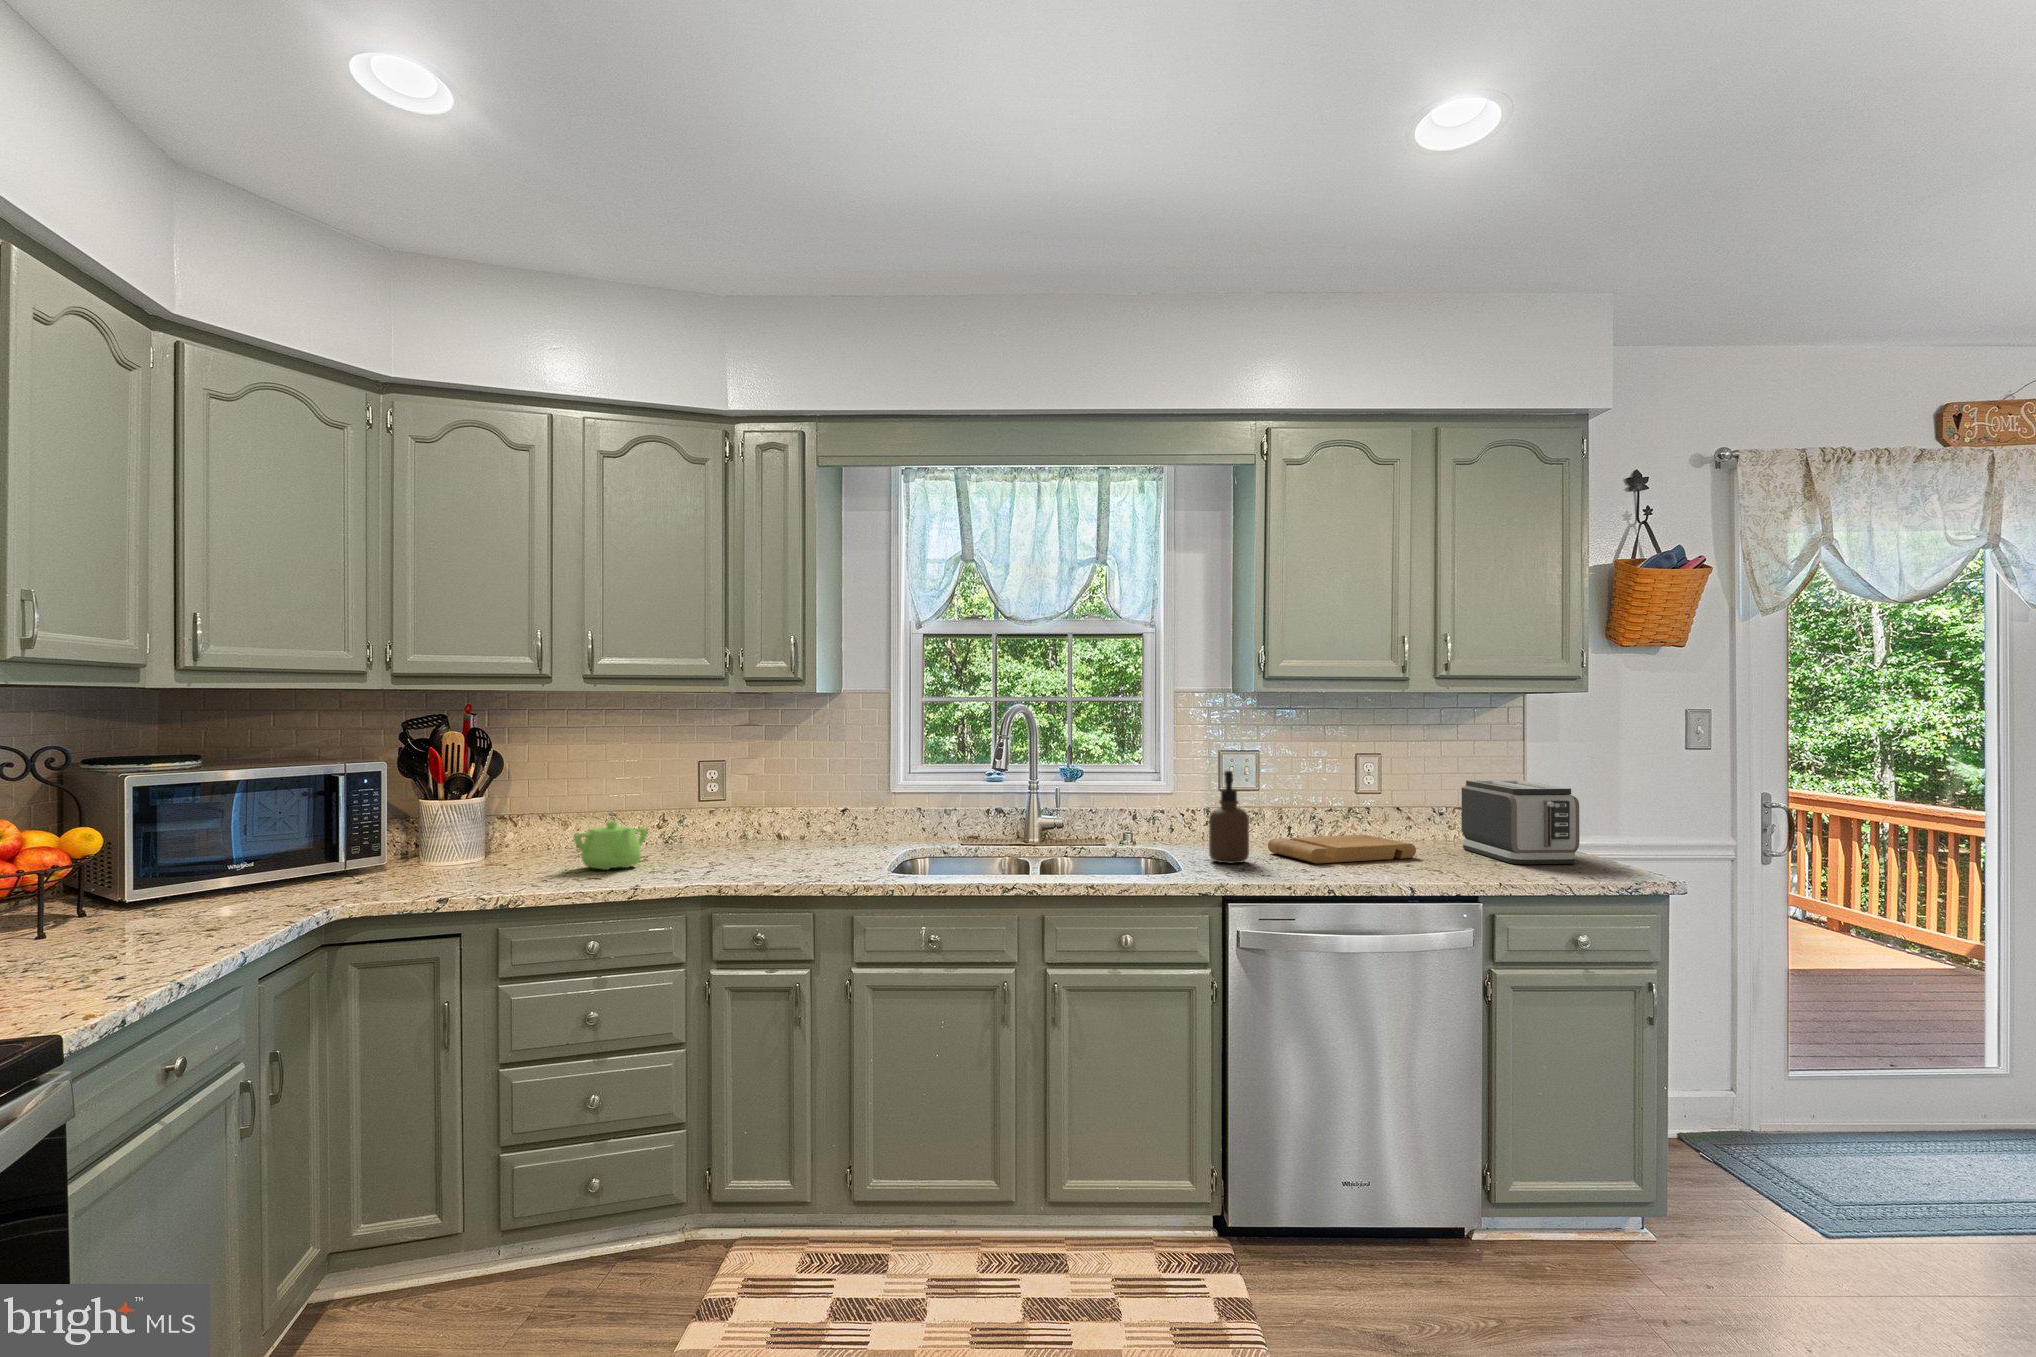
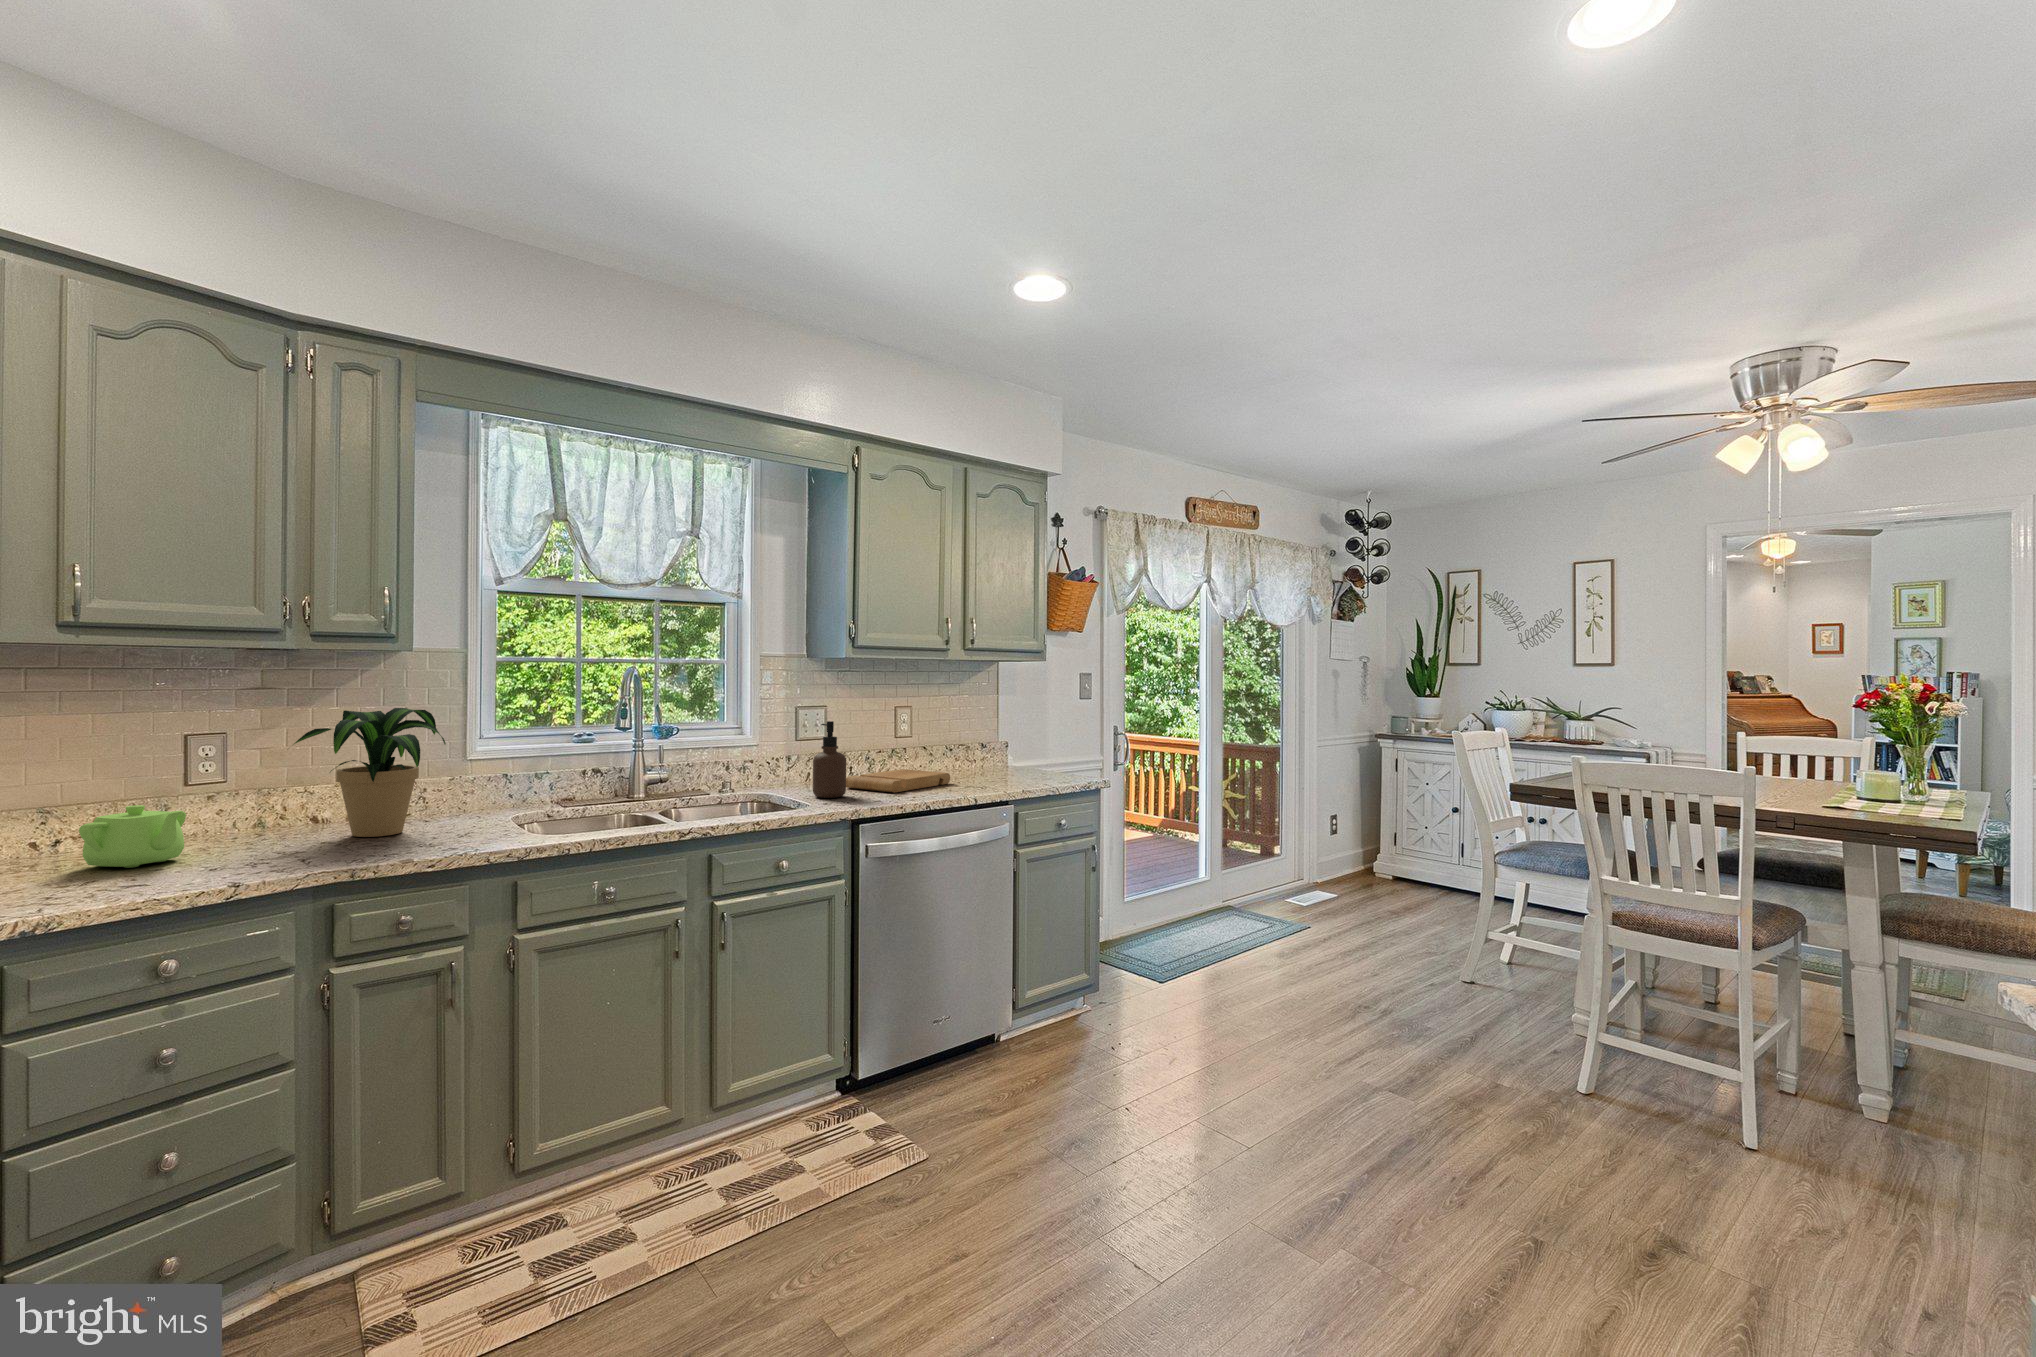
potted plant: none [720,747,836,862] -> present [294,708,446,837]
toaster: present [1461,780,1580,864] -> none [966,724,1051,782]

